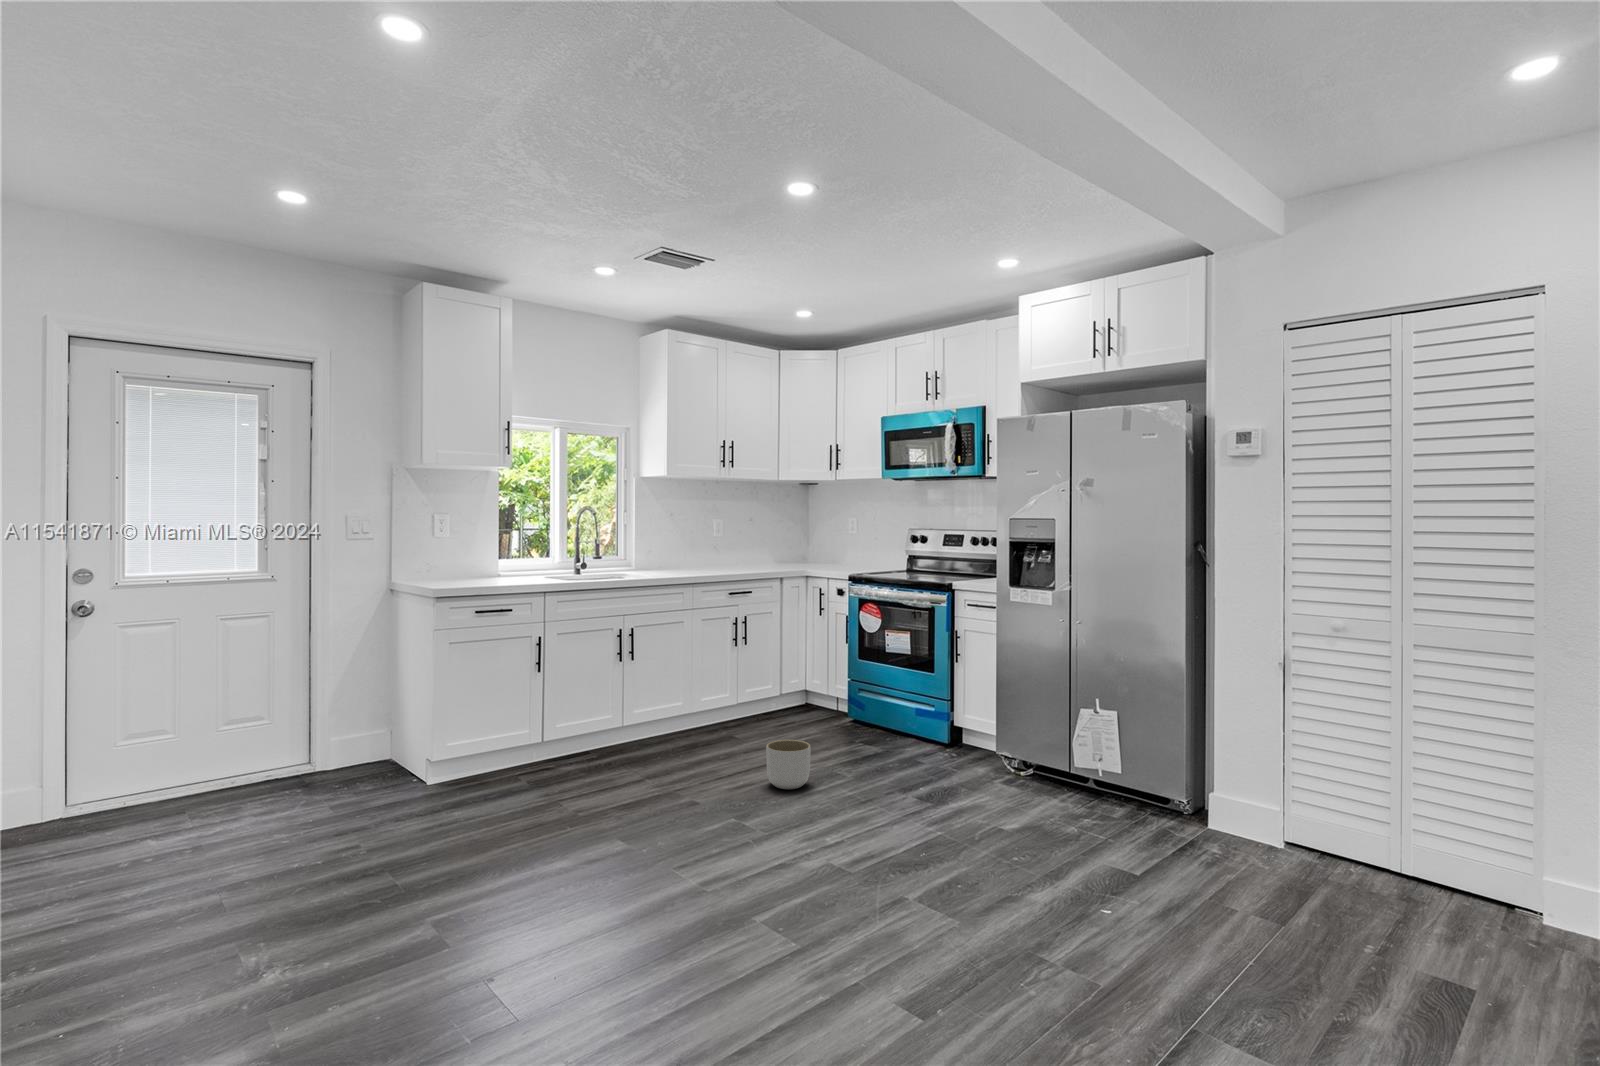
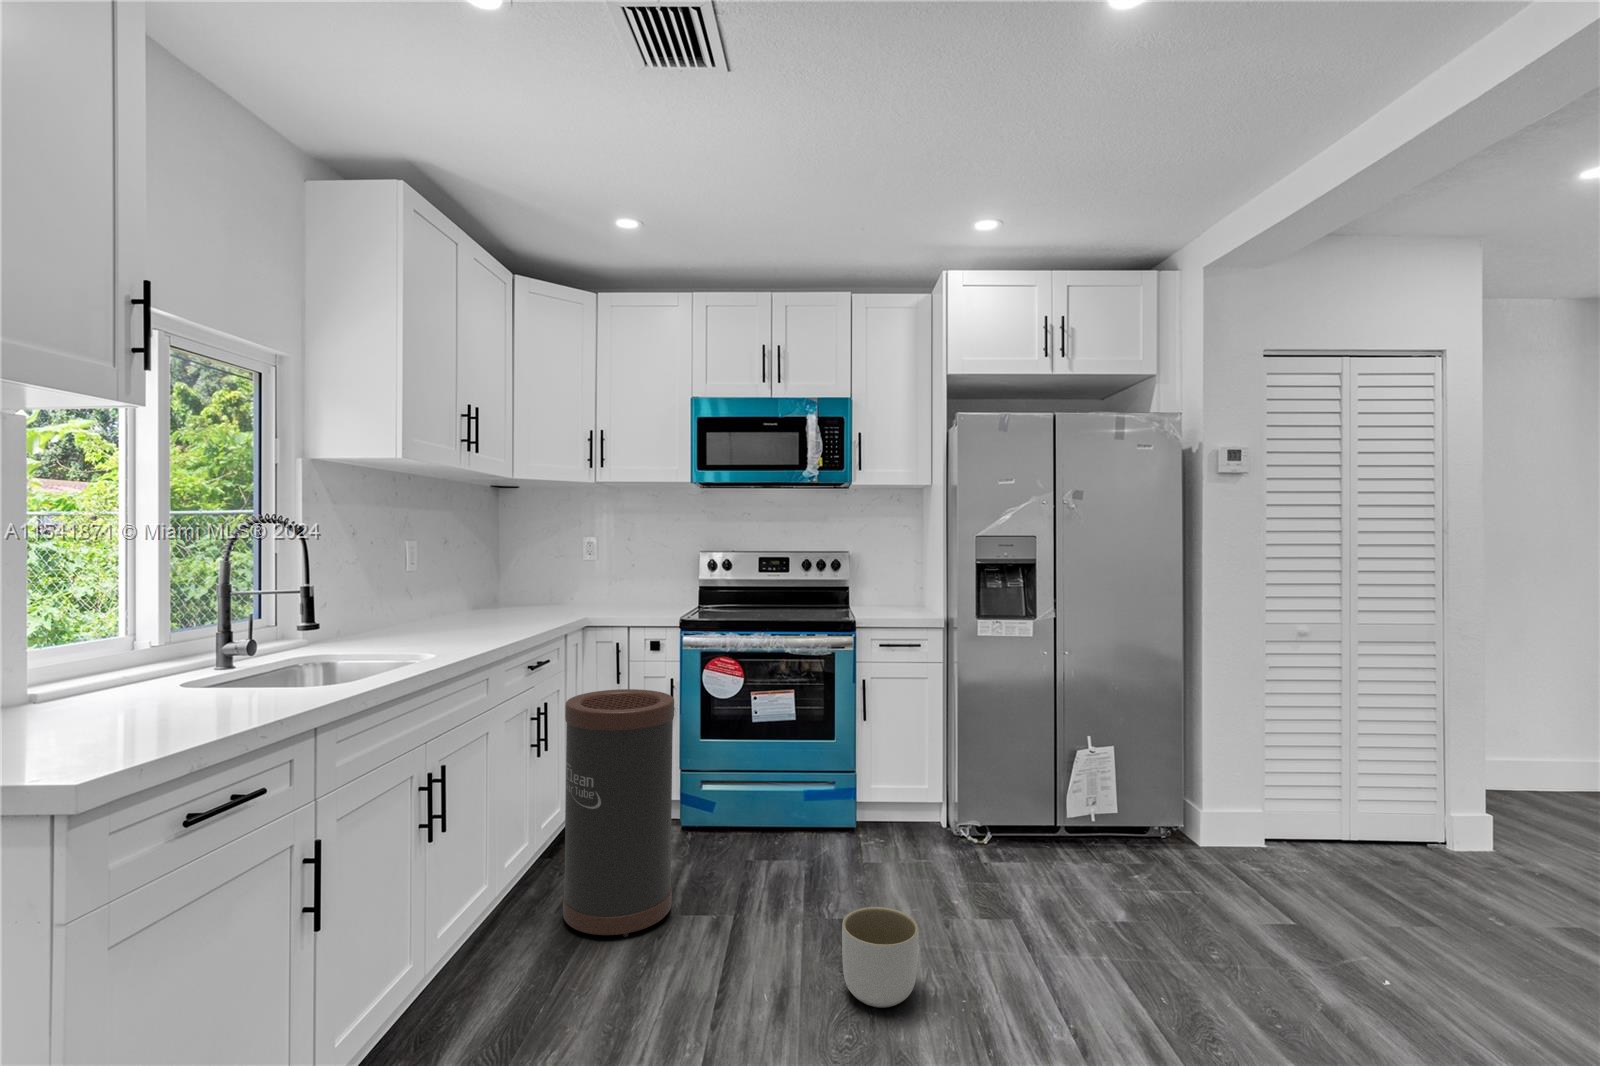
trash can: none [730,611,790,741] -> present [563,689,674,937]

